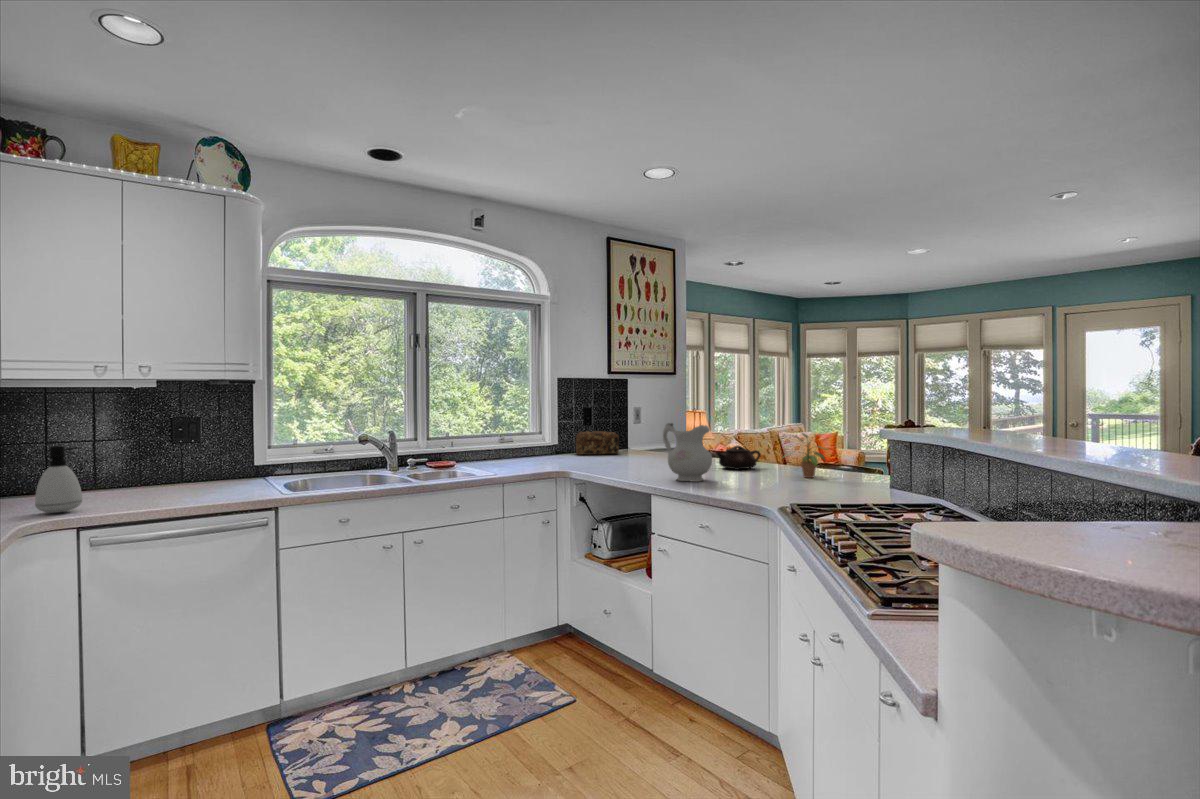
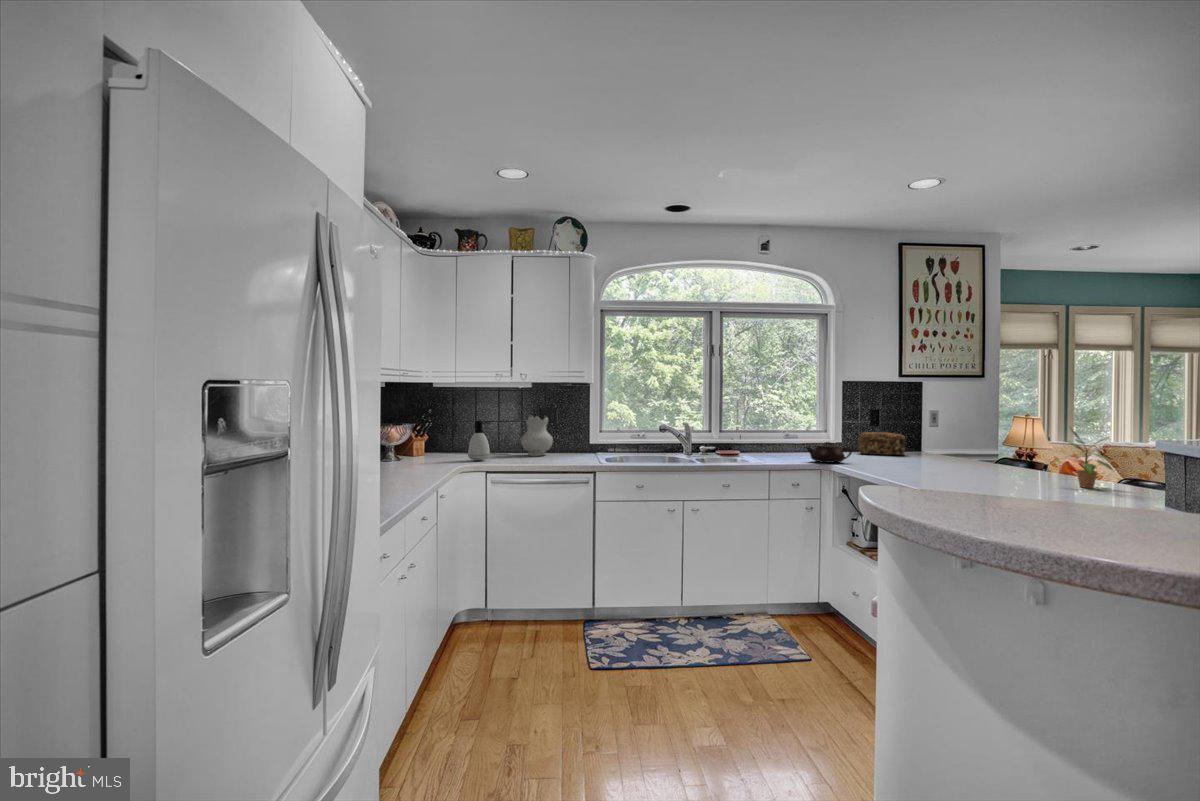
ceramic pitcher: present [663,423,712,482] -> present [521,415,553,456]
teapot: present [717,446,761,470] -> present [806,442,852,463]

